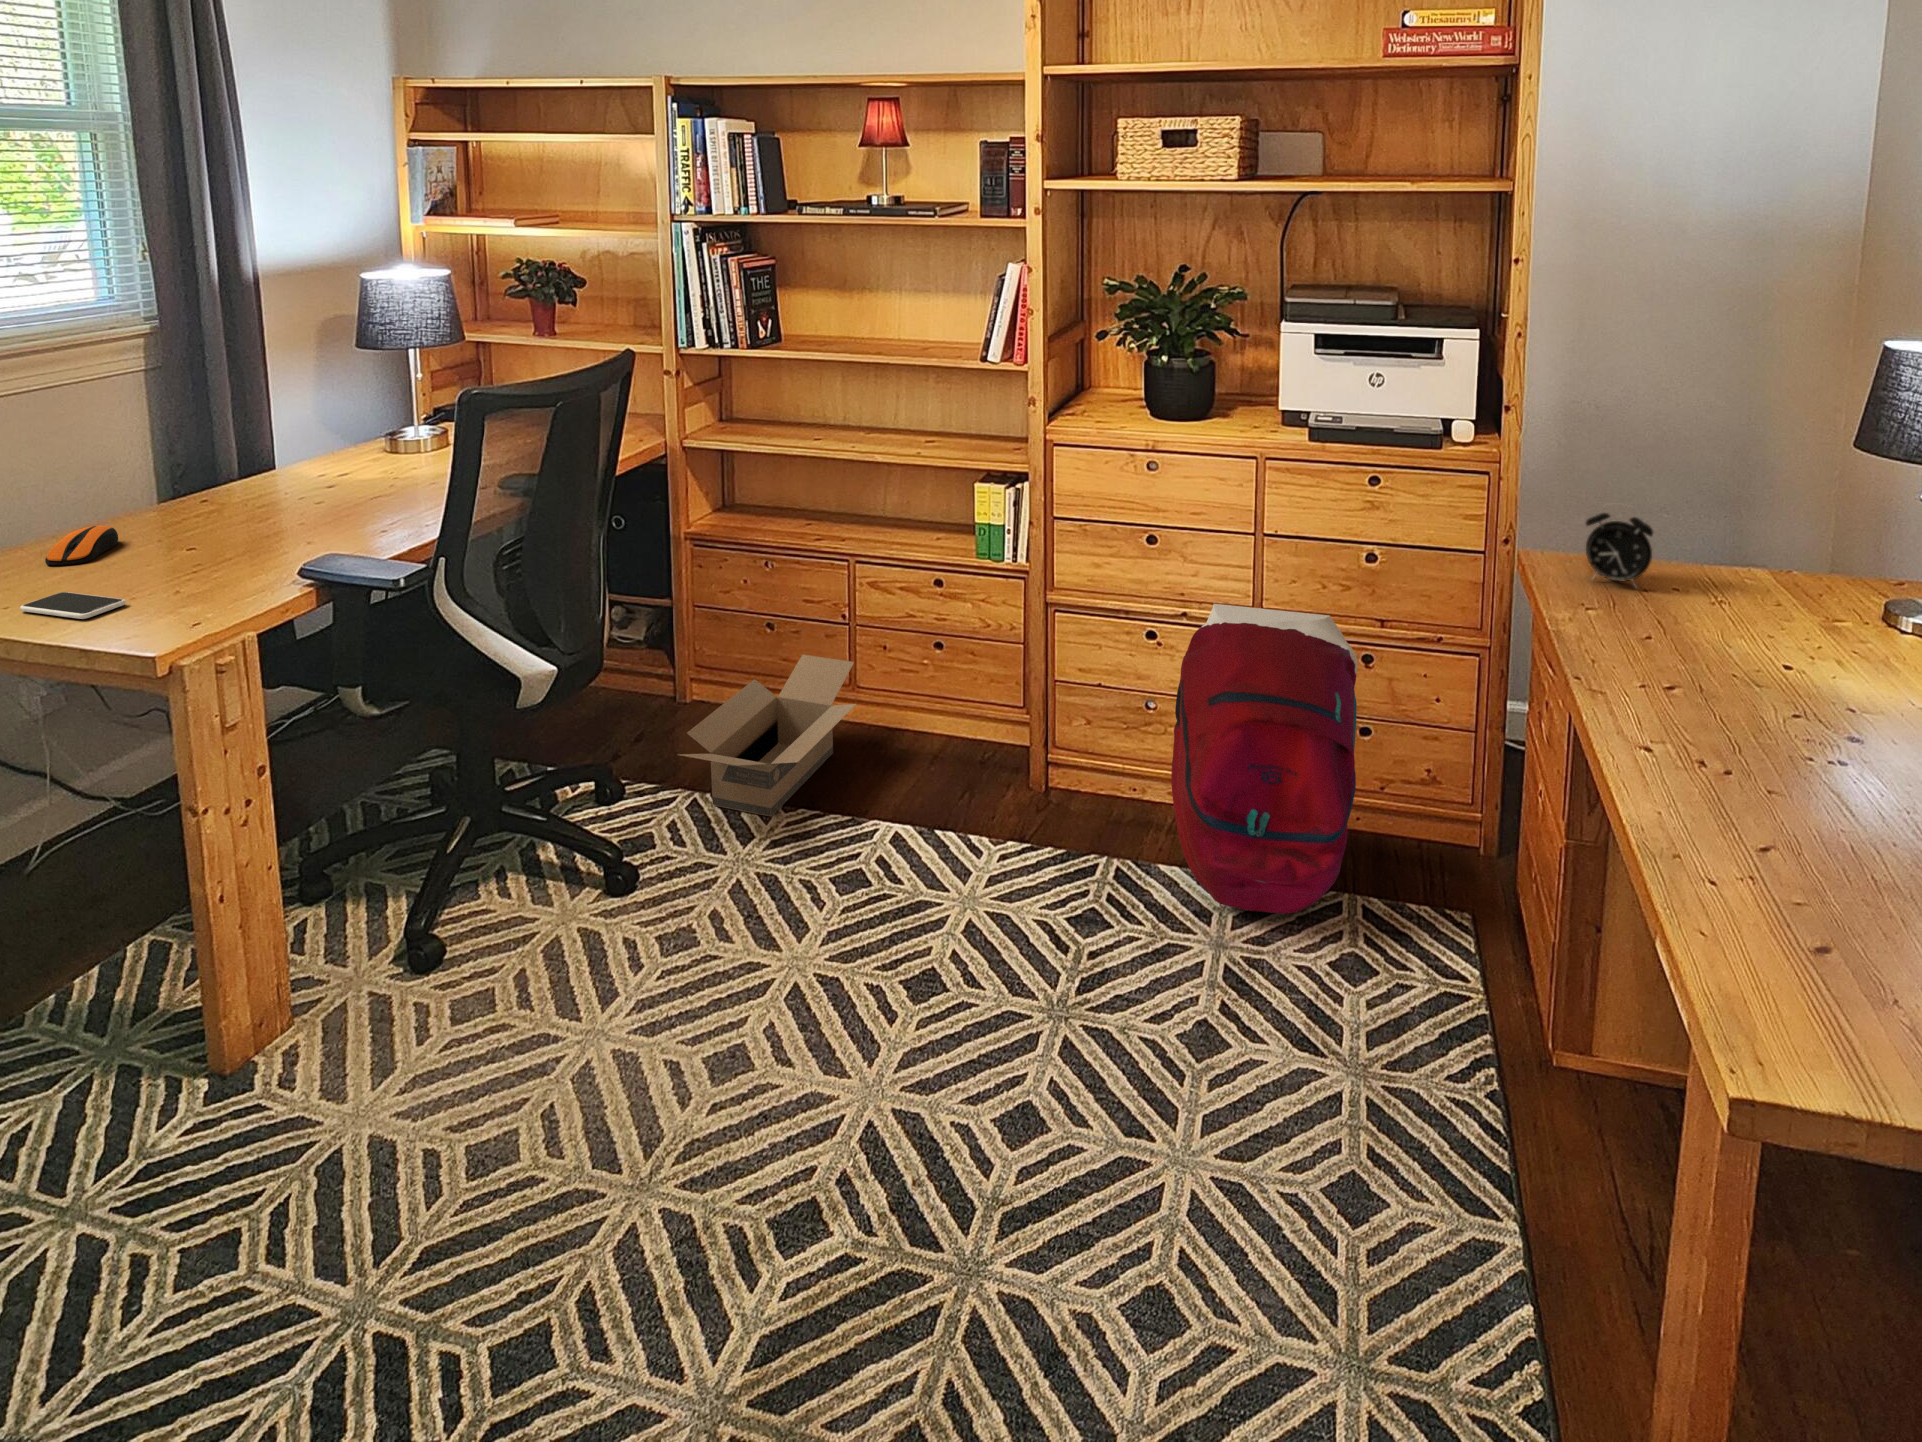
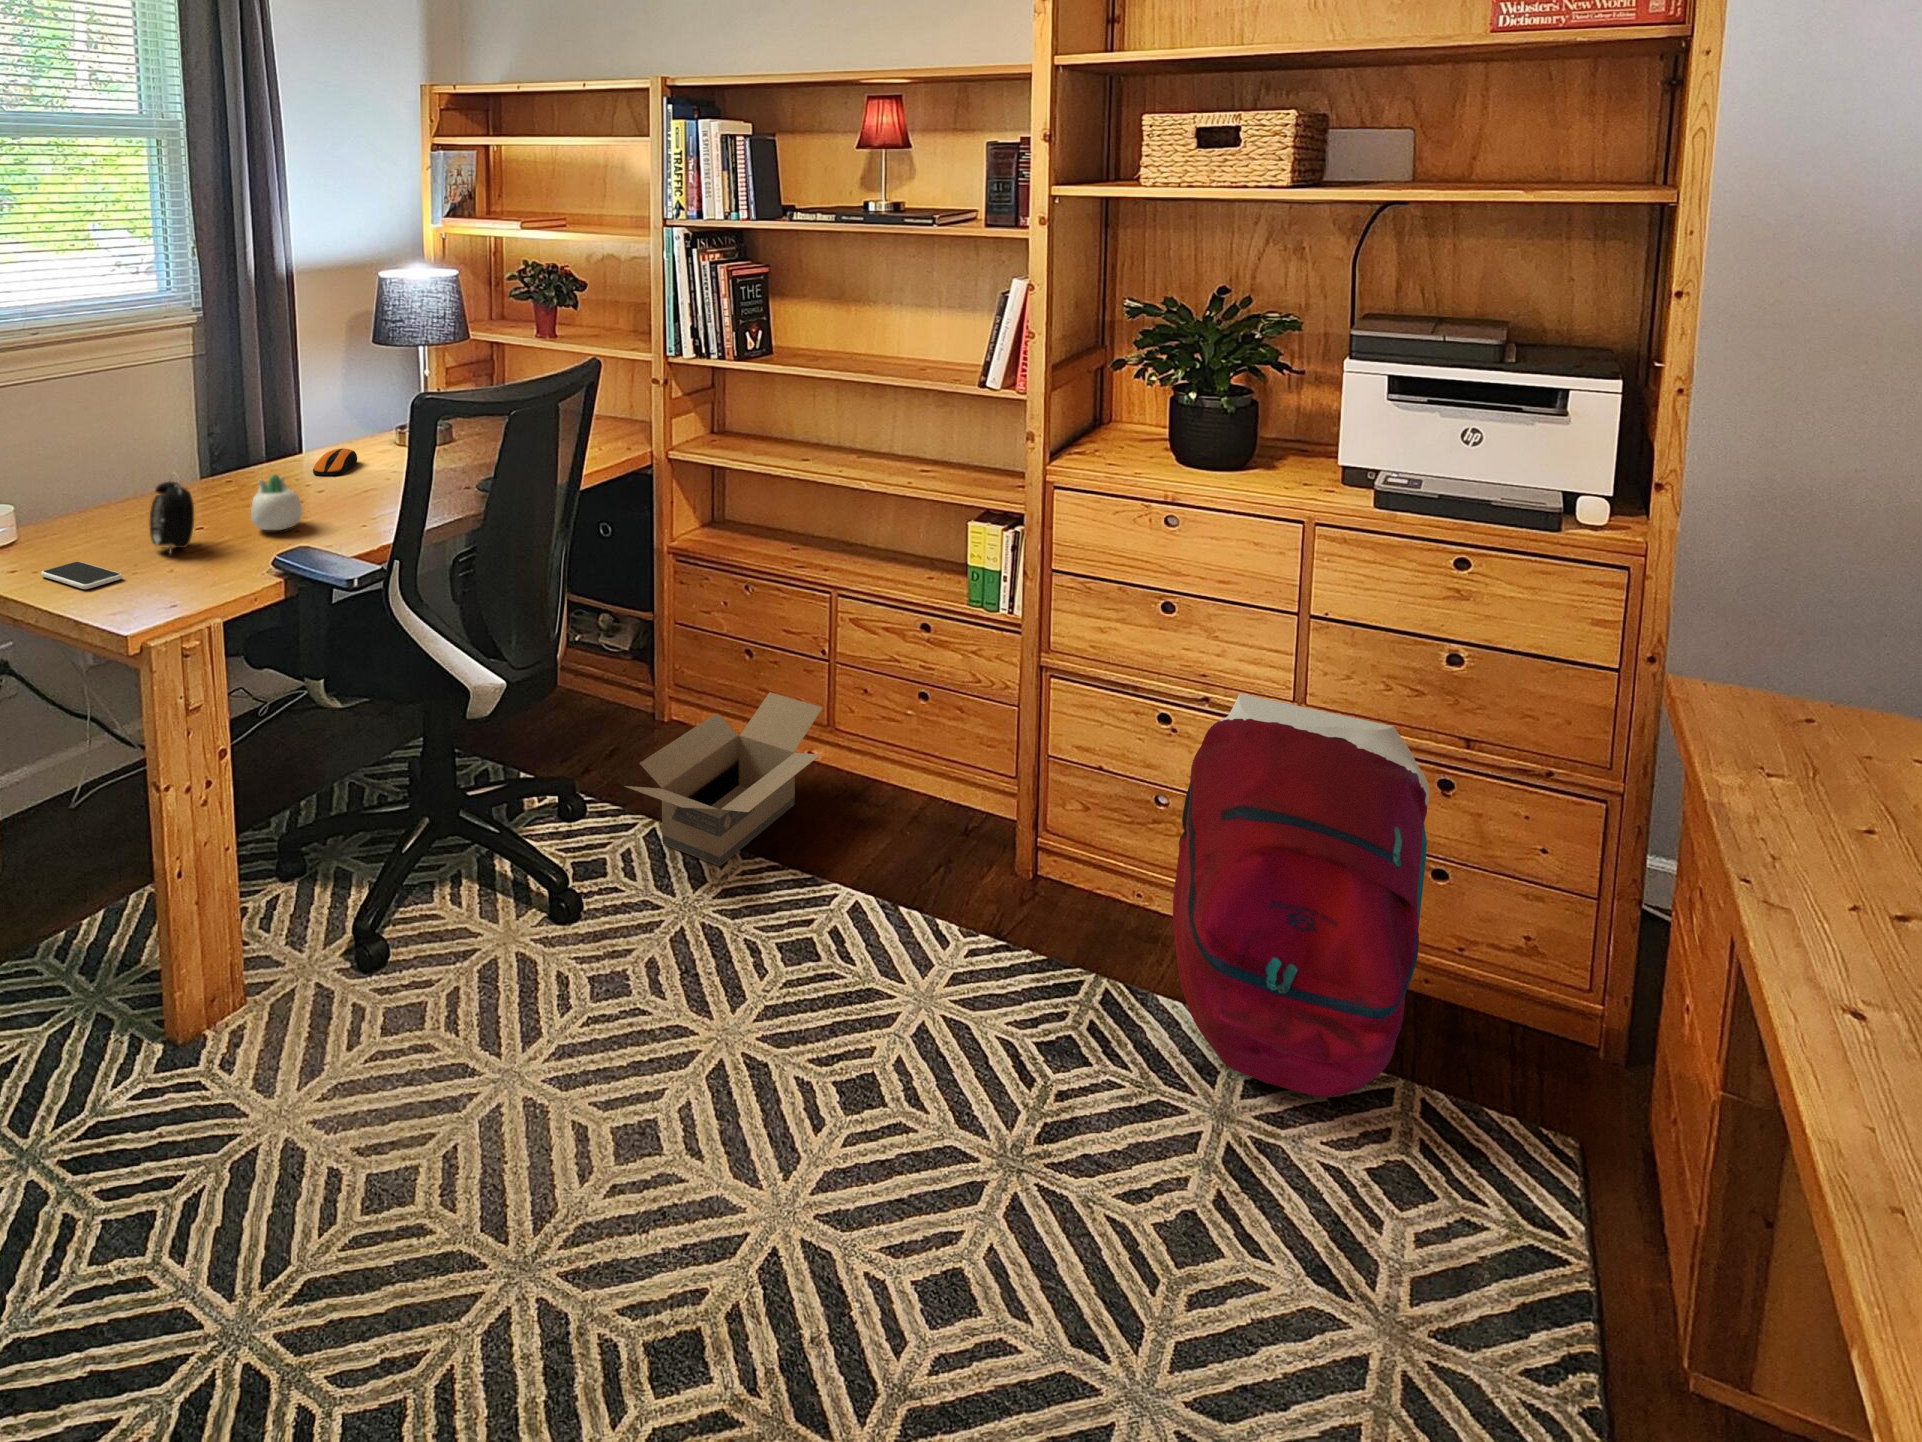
succulent planter: none [262,484,322,542] -> present [251,474,302,530]
alarm clock: present [1586,504,1653,585] -> present [150,481,194,551]
computer mouse: present [45,526,118,566] -> present [313,448,357,476]

